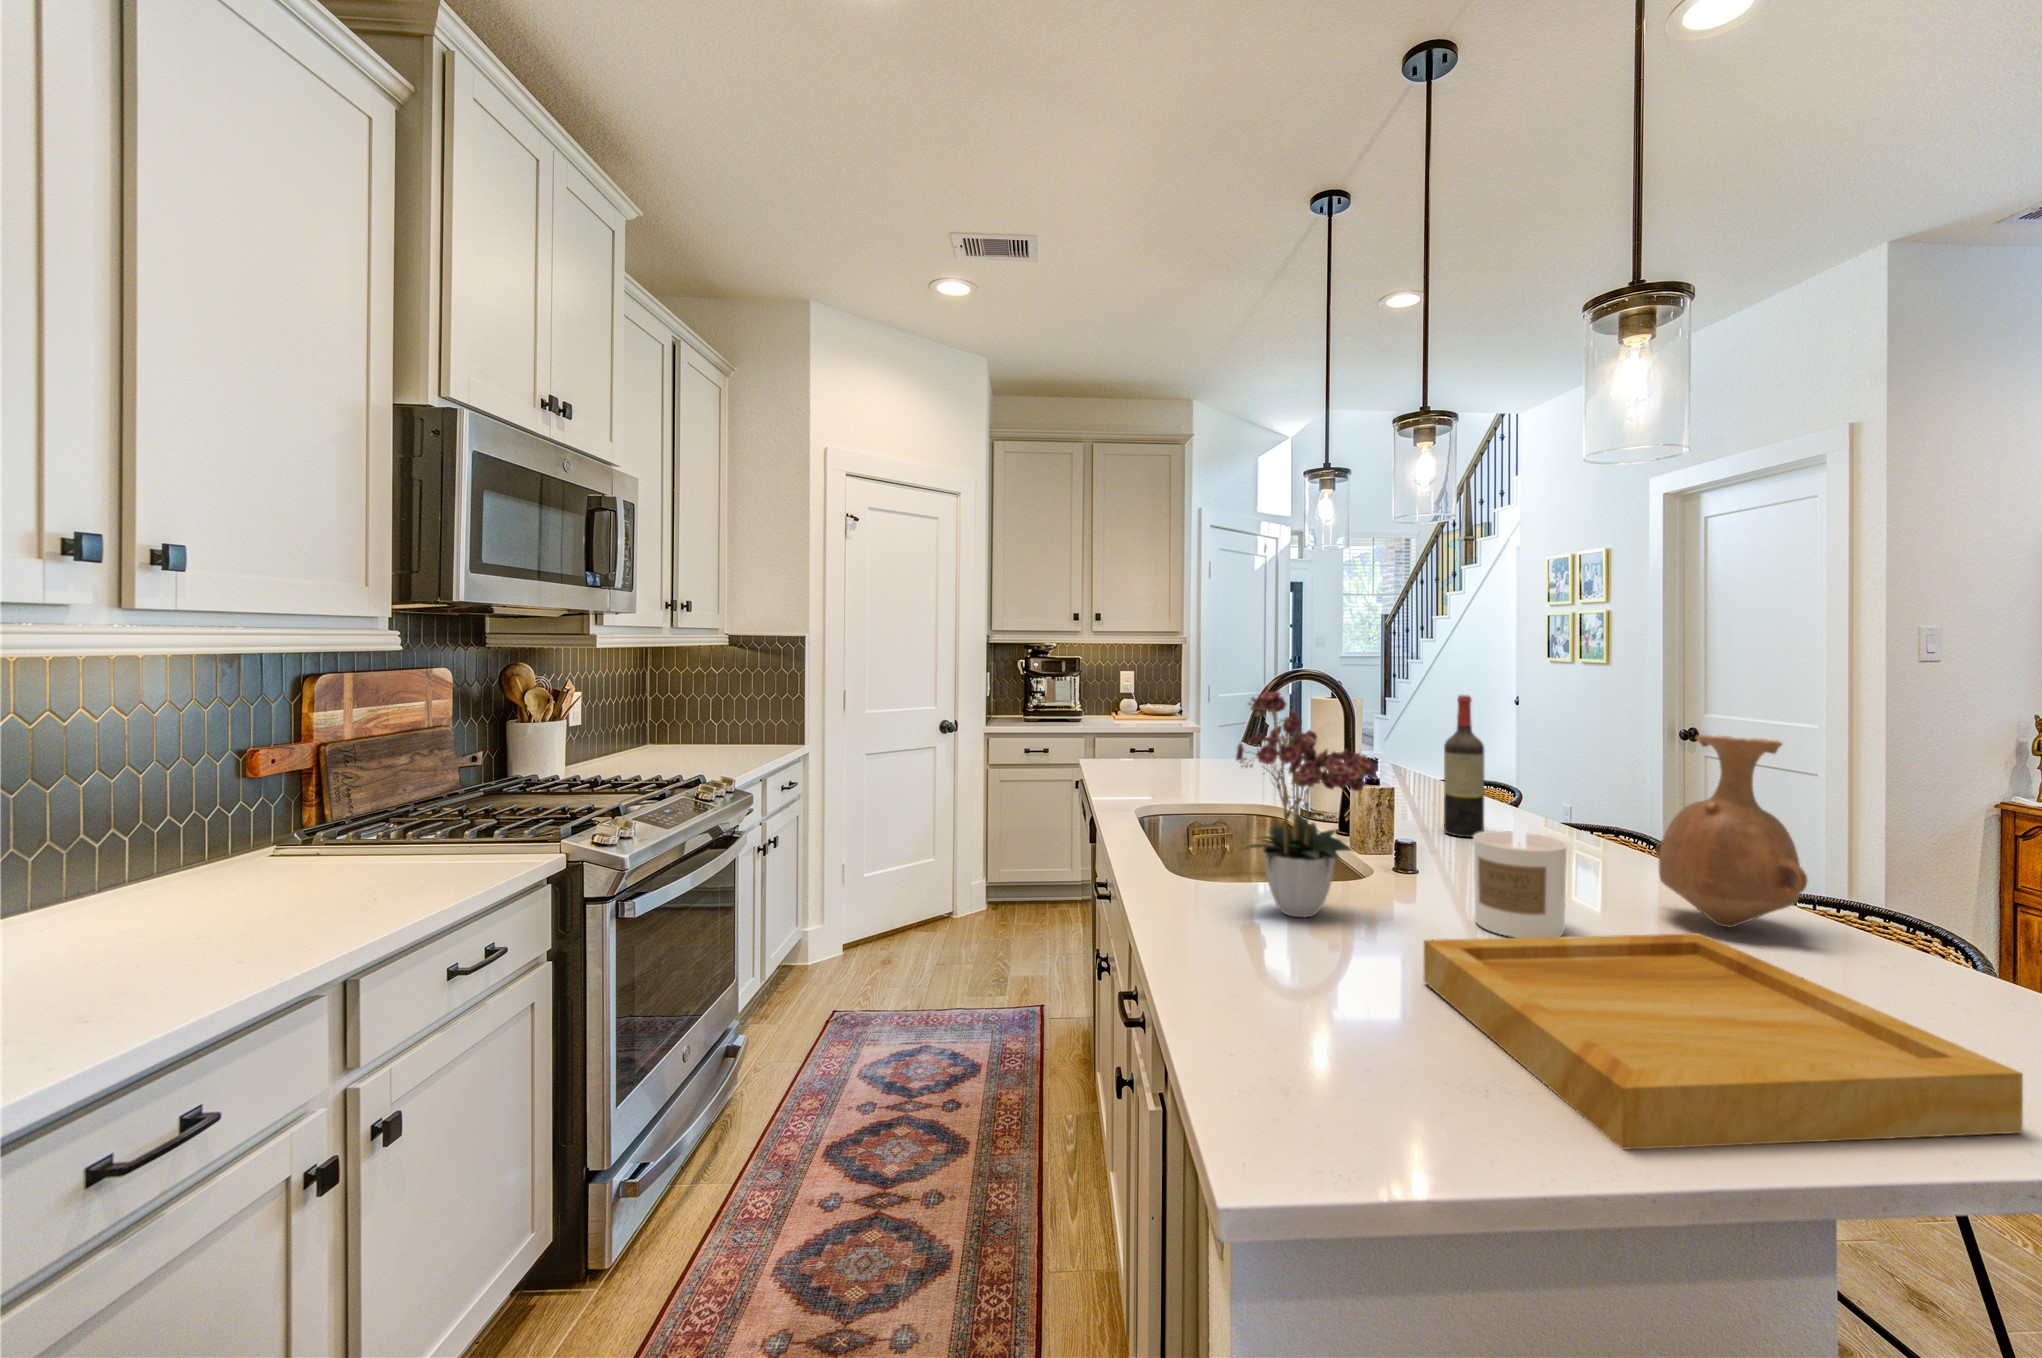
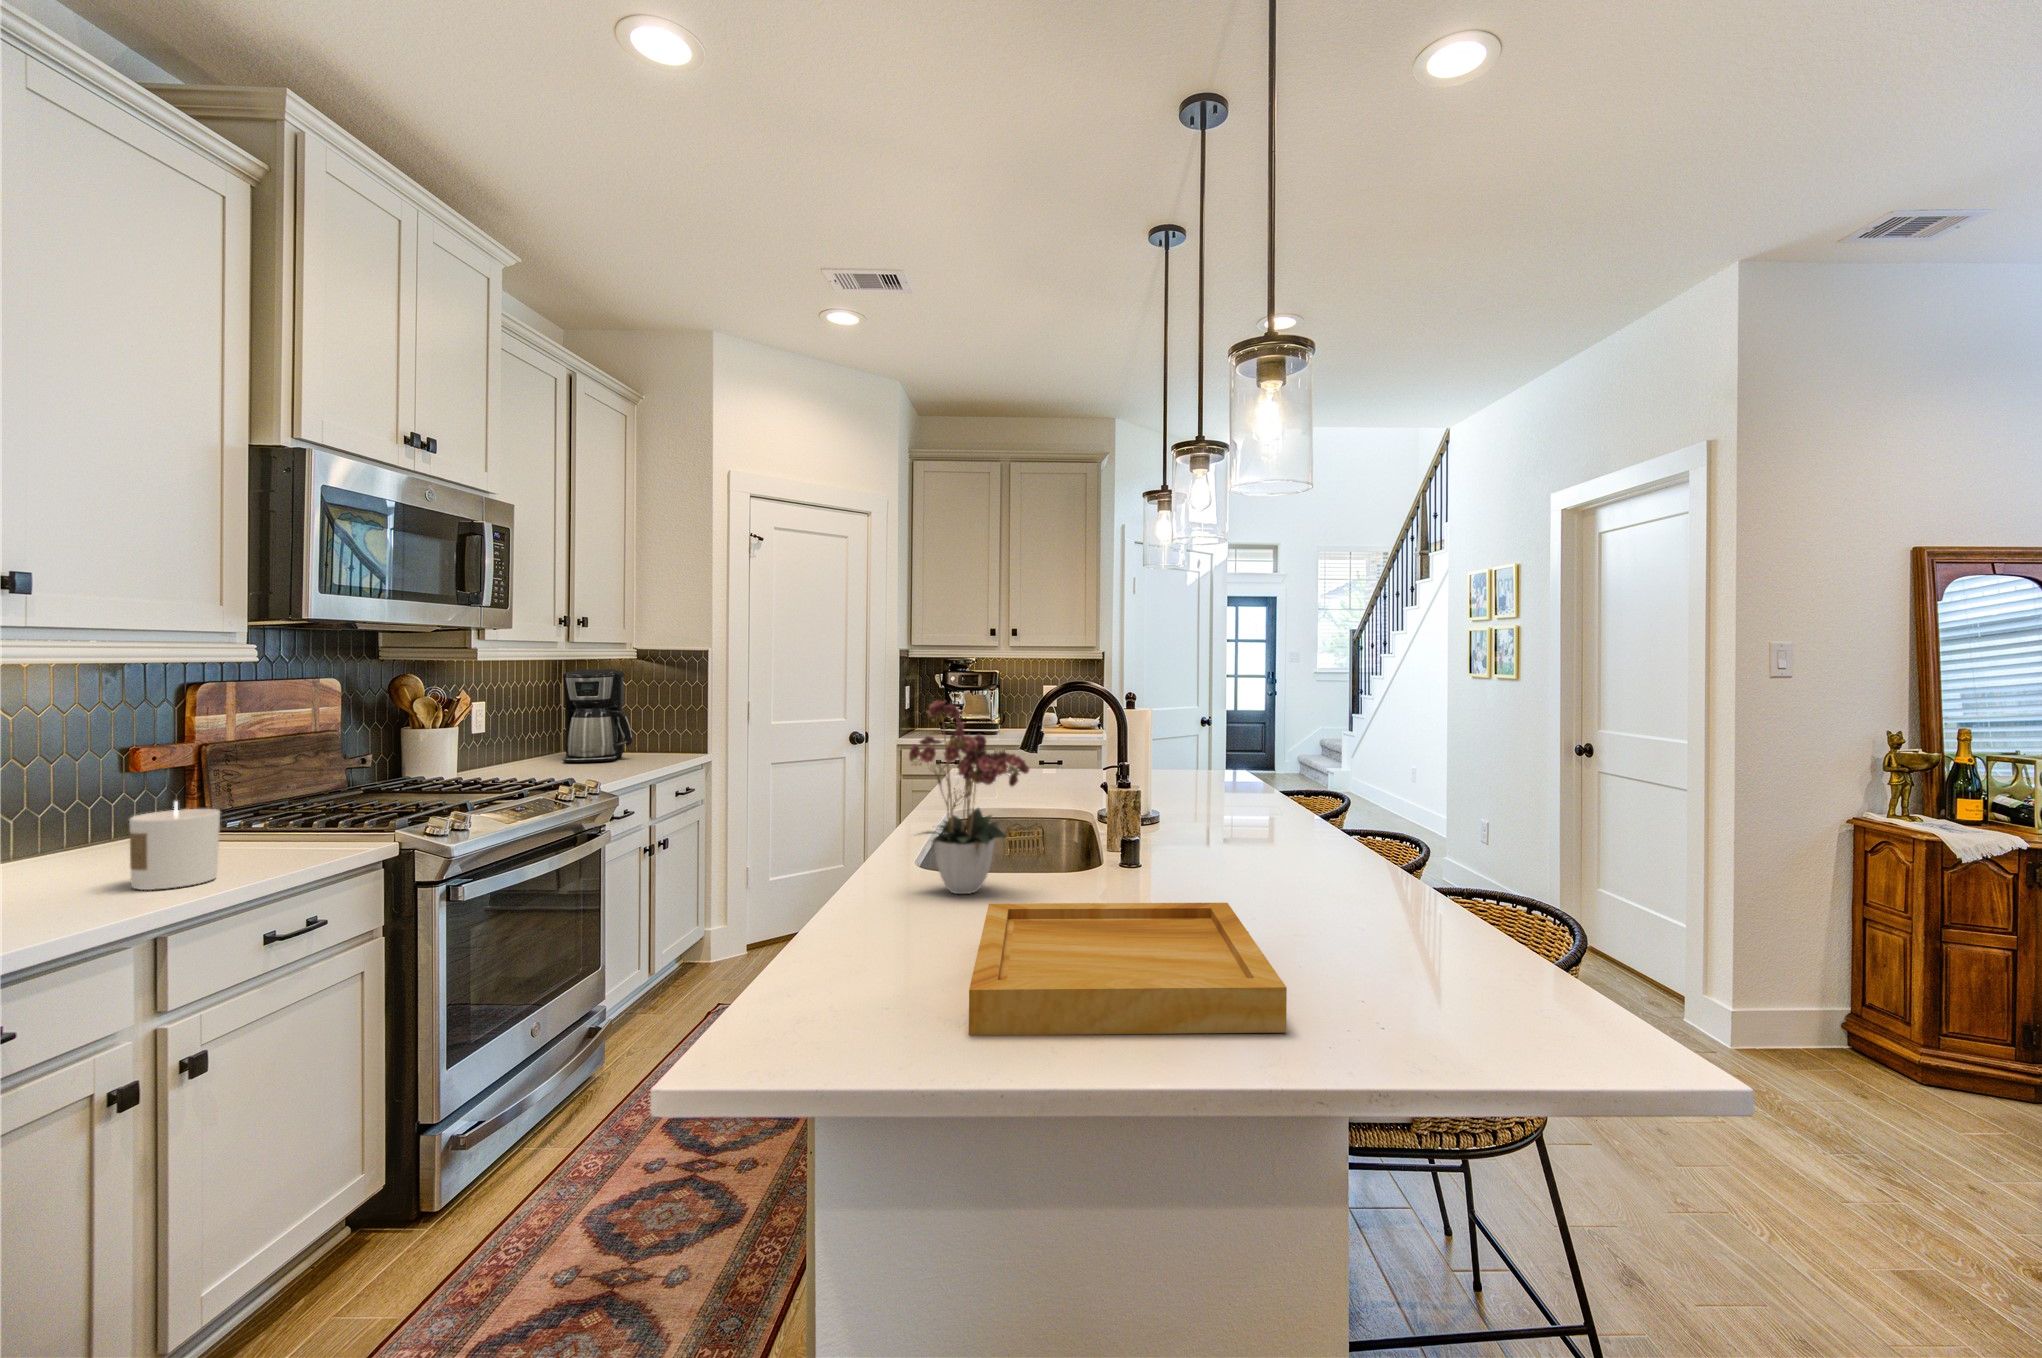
coffee maker: none [668,659,741,757] -> present [563,669,632,763]
wine bottle: present [1444,695,1485,837] -> none [1199,706,1234,837]
vase: present [1656,735,1808,927] -> none [1270,740,1373,906]
candle: present [1473,823,1567,938] -> present [129,801,220,890]

